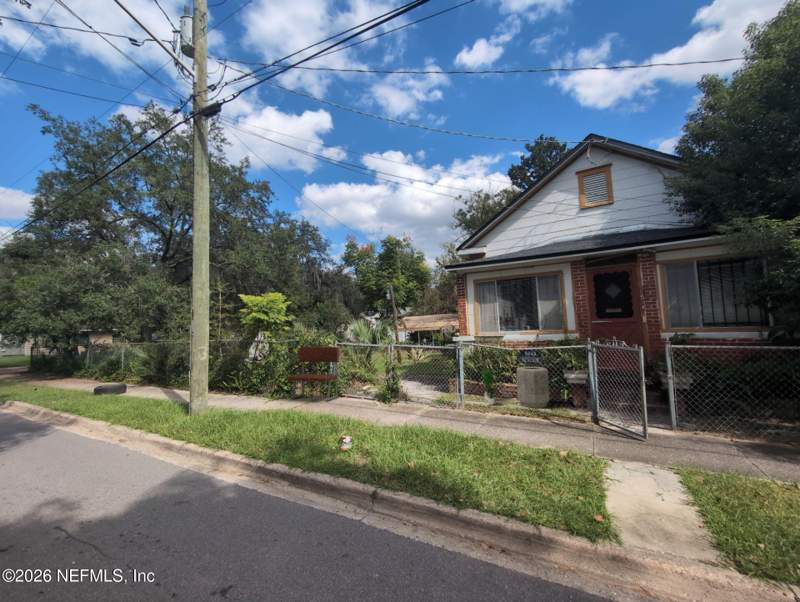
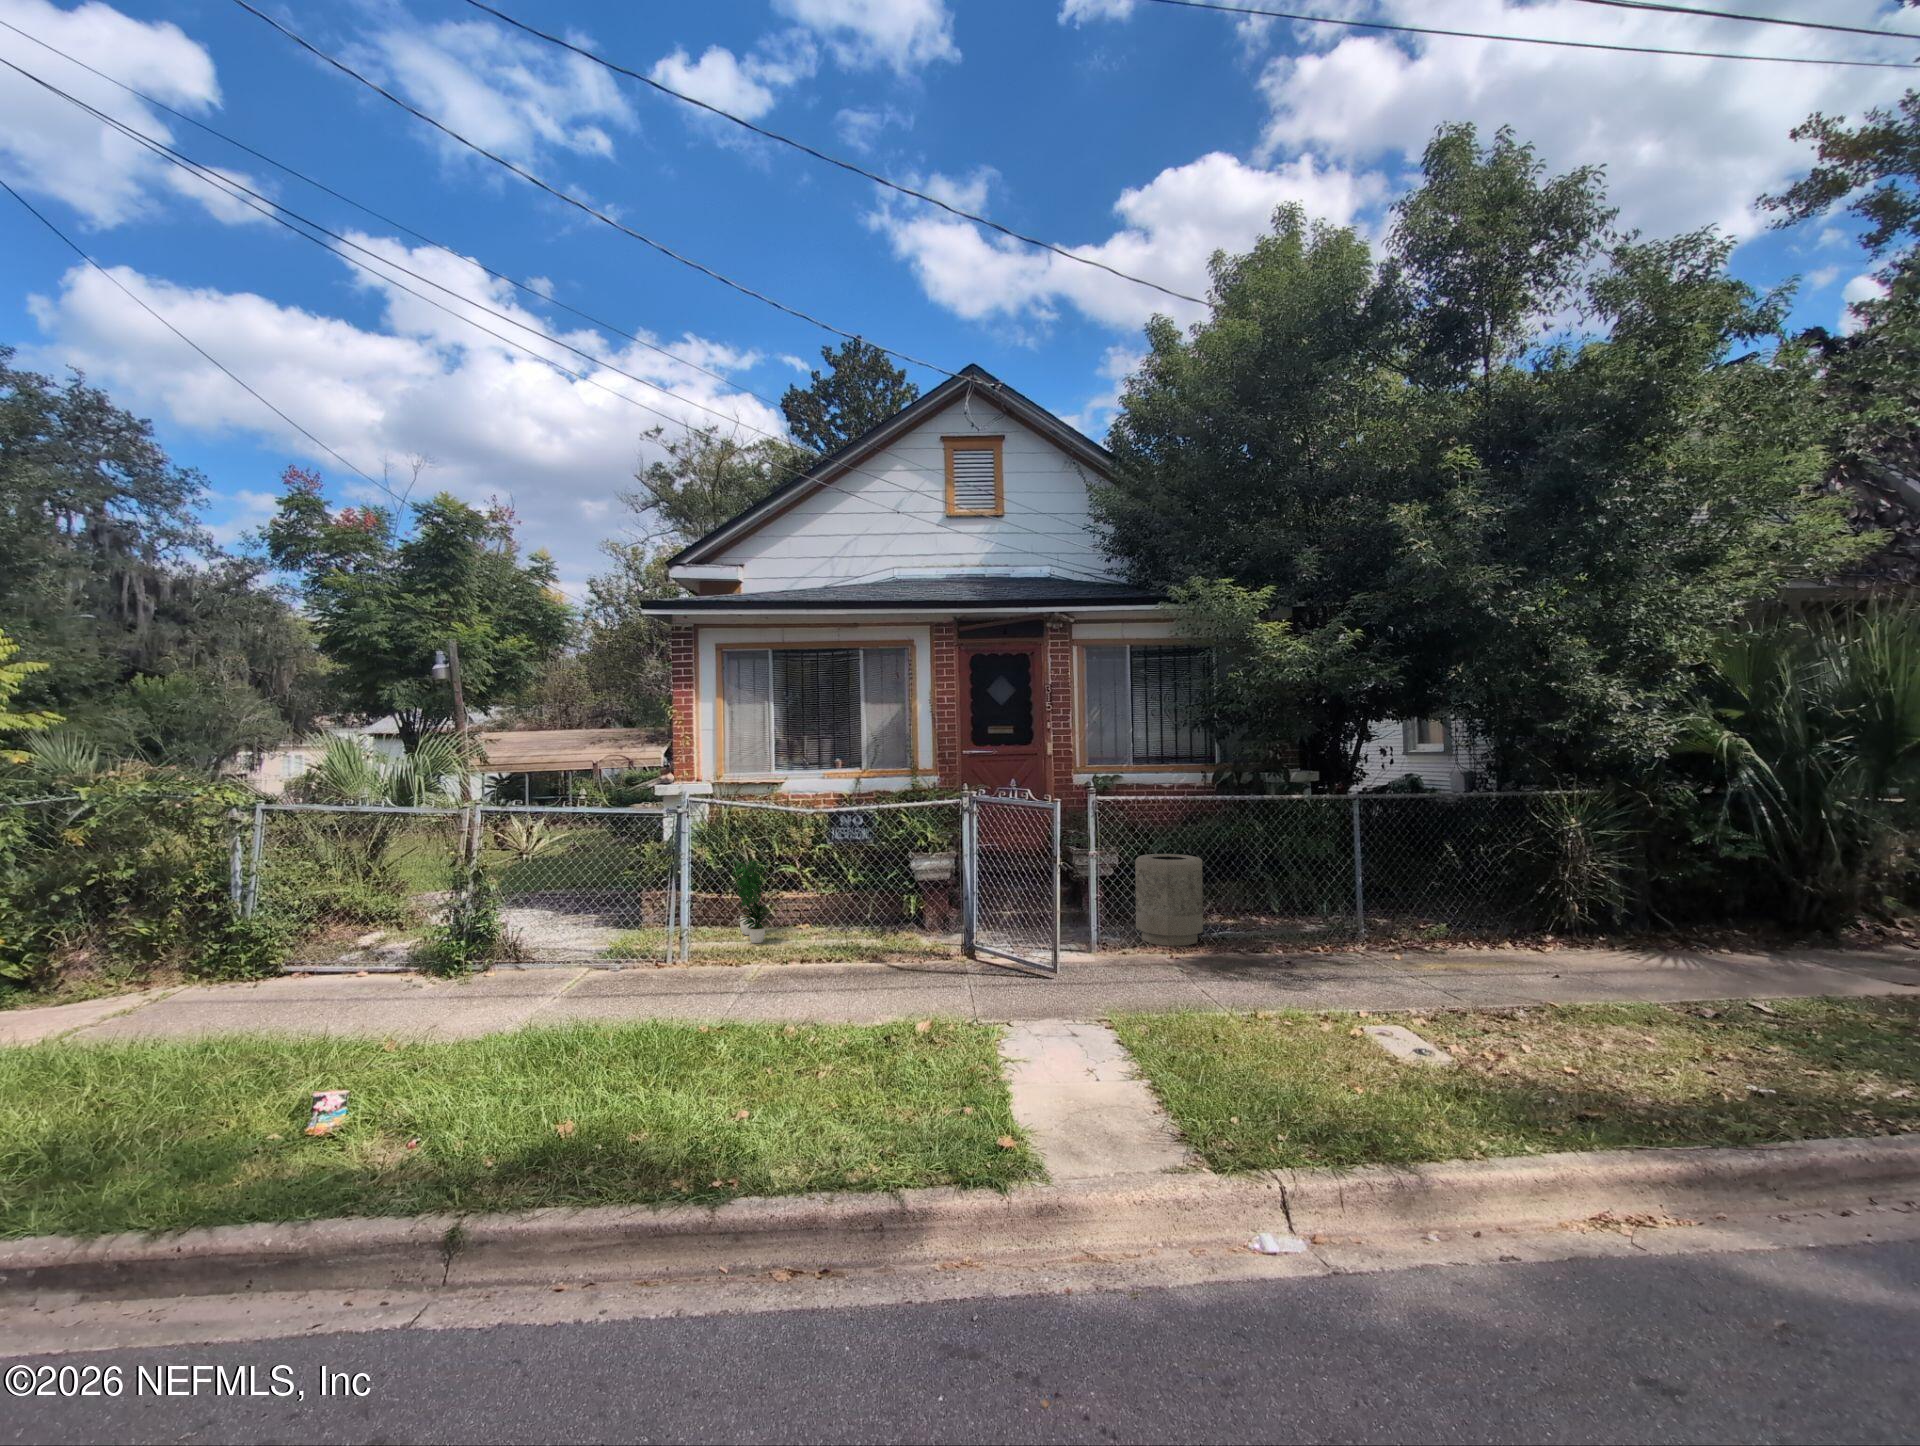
bench: present [286,347,339,401] -> none [110,820,318,989]
trash can: present [517,367,549,408] -> present [1135,854,1203,946]

